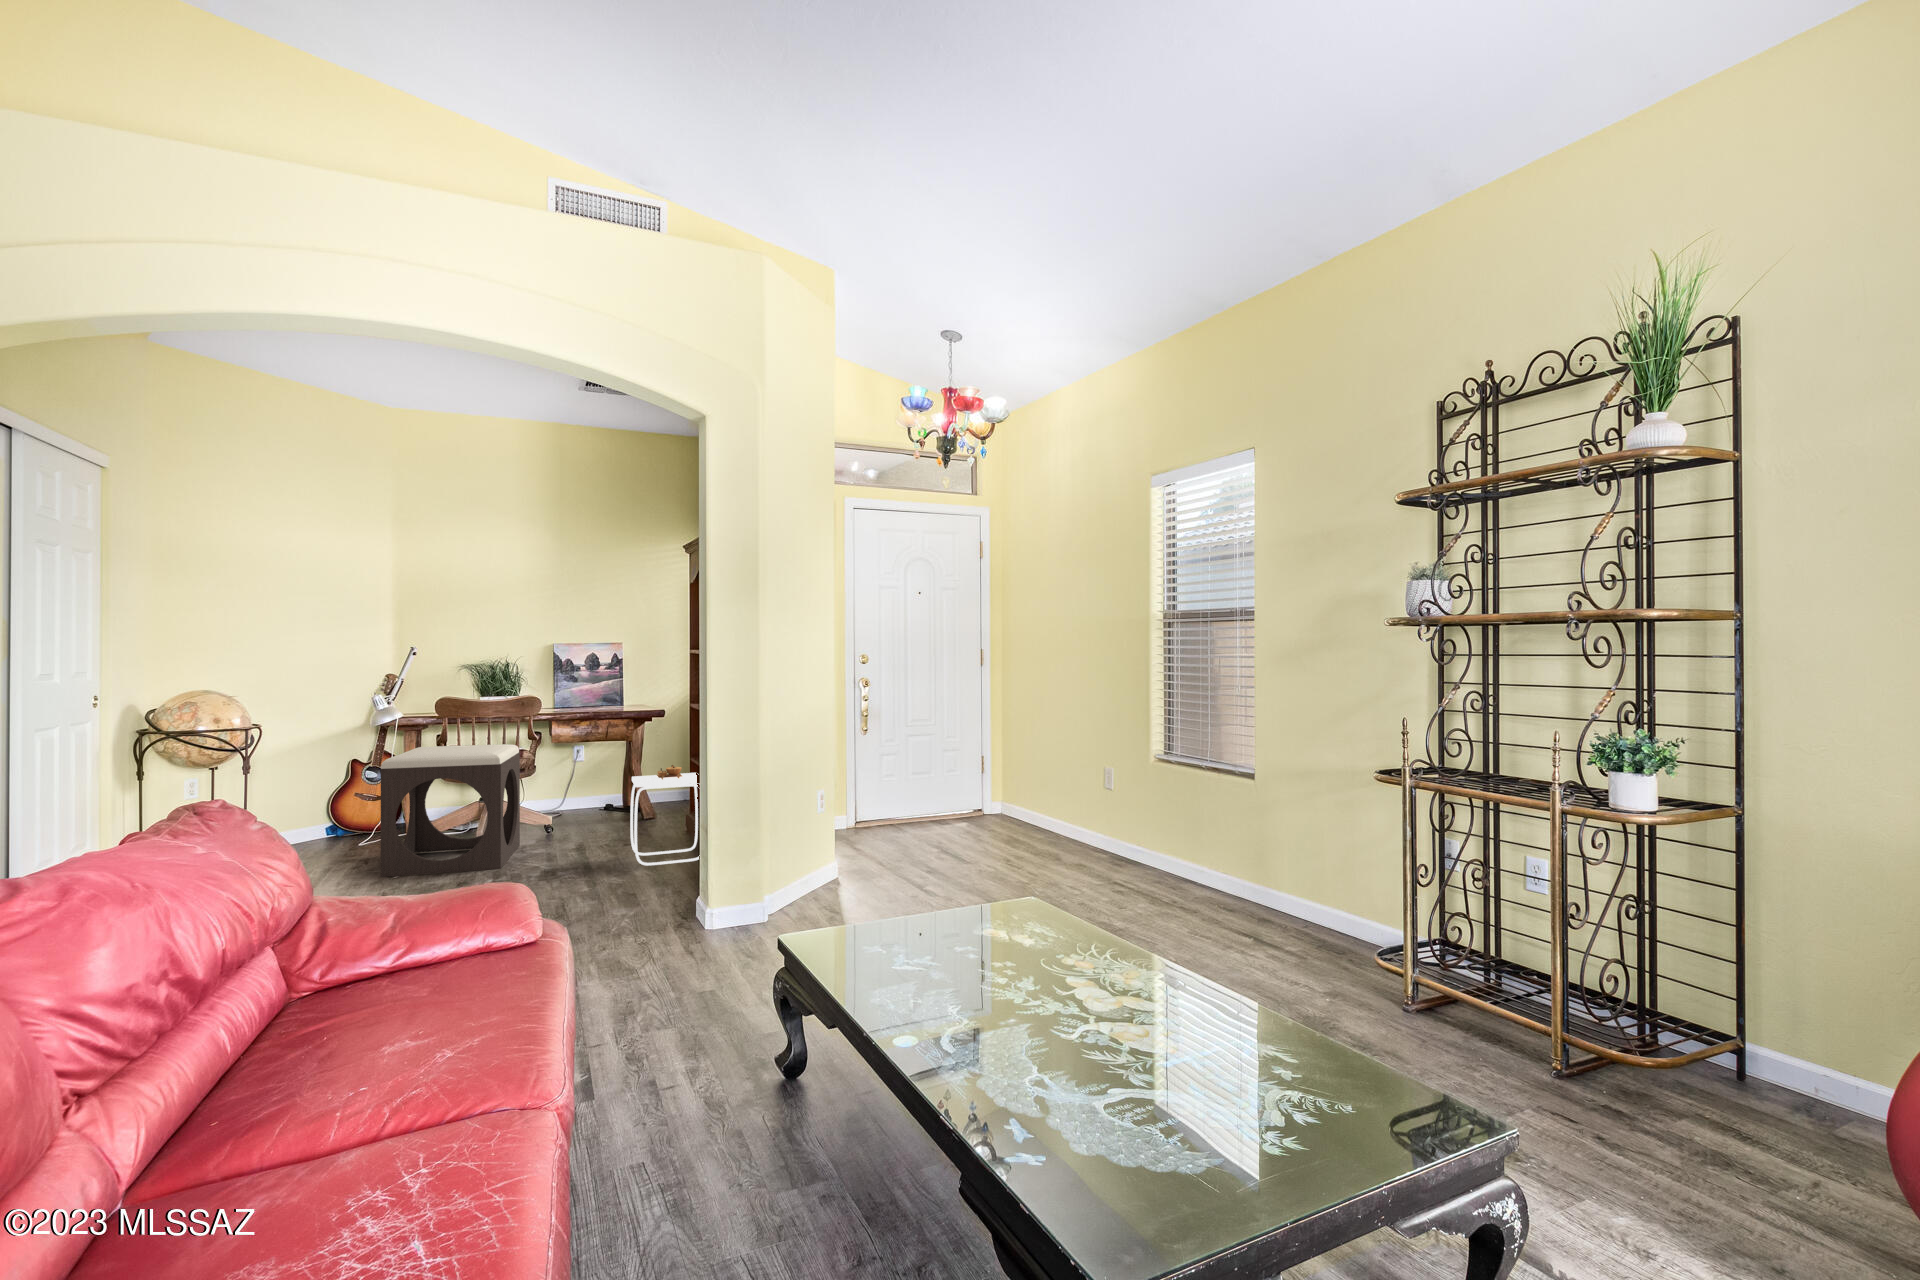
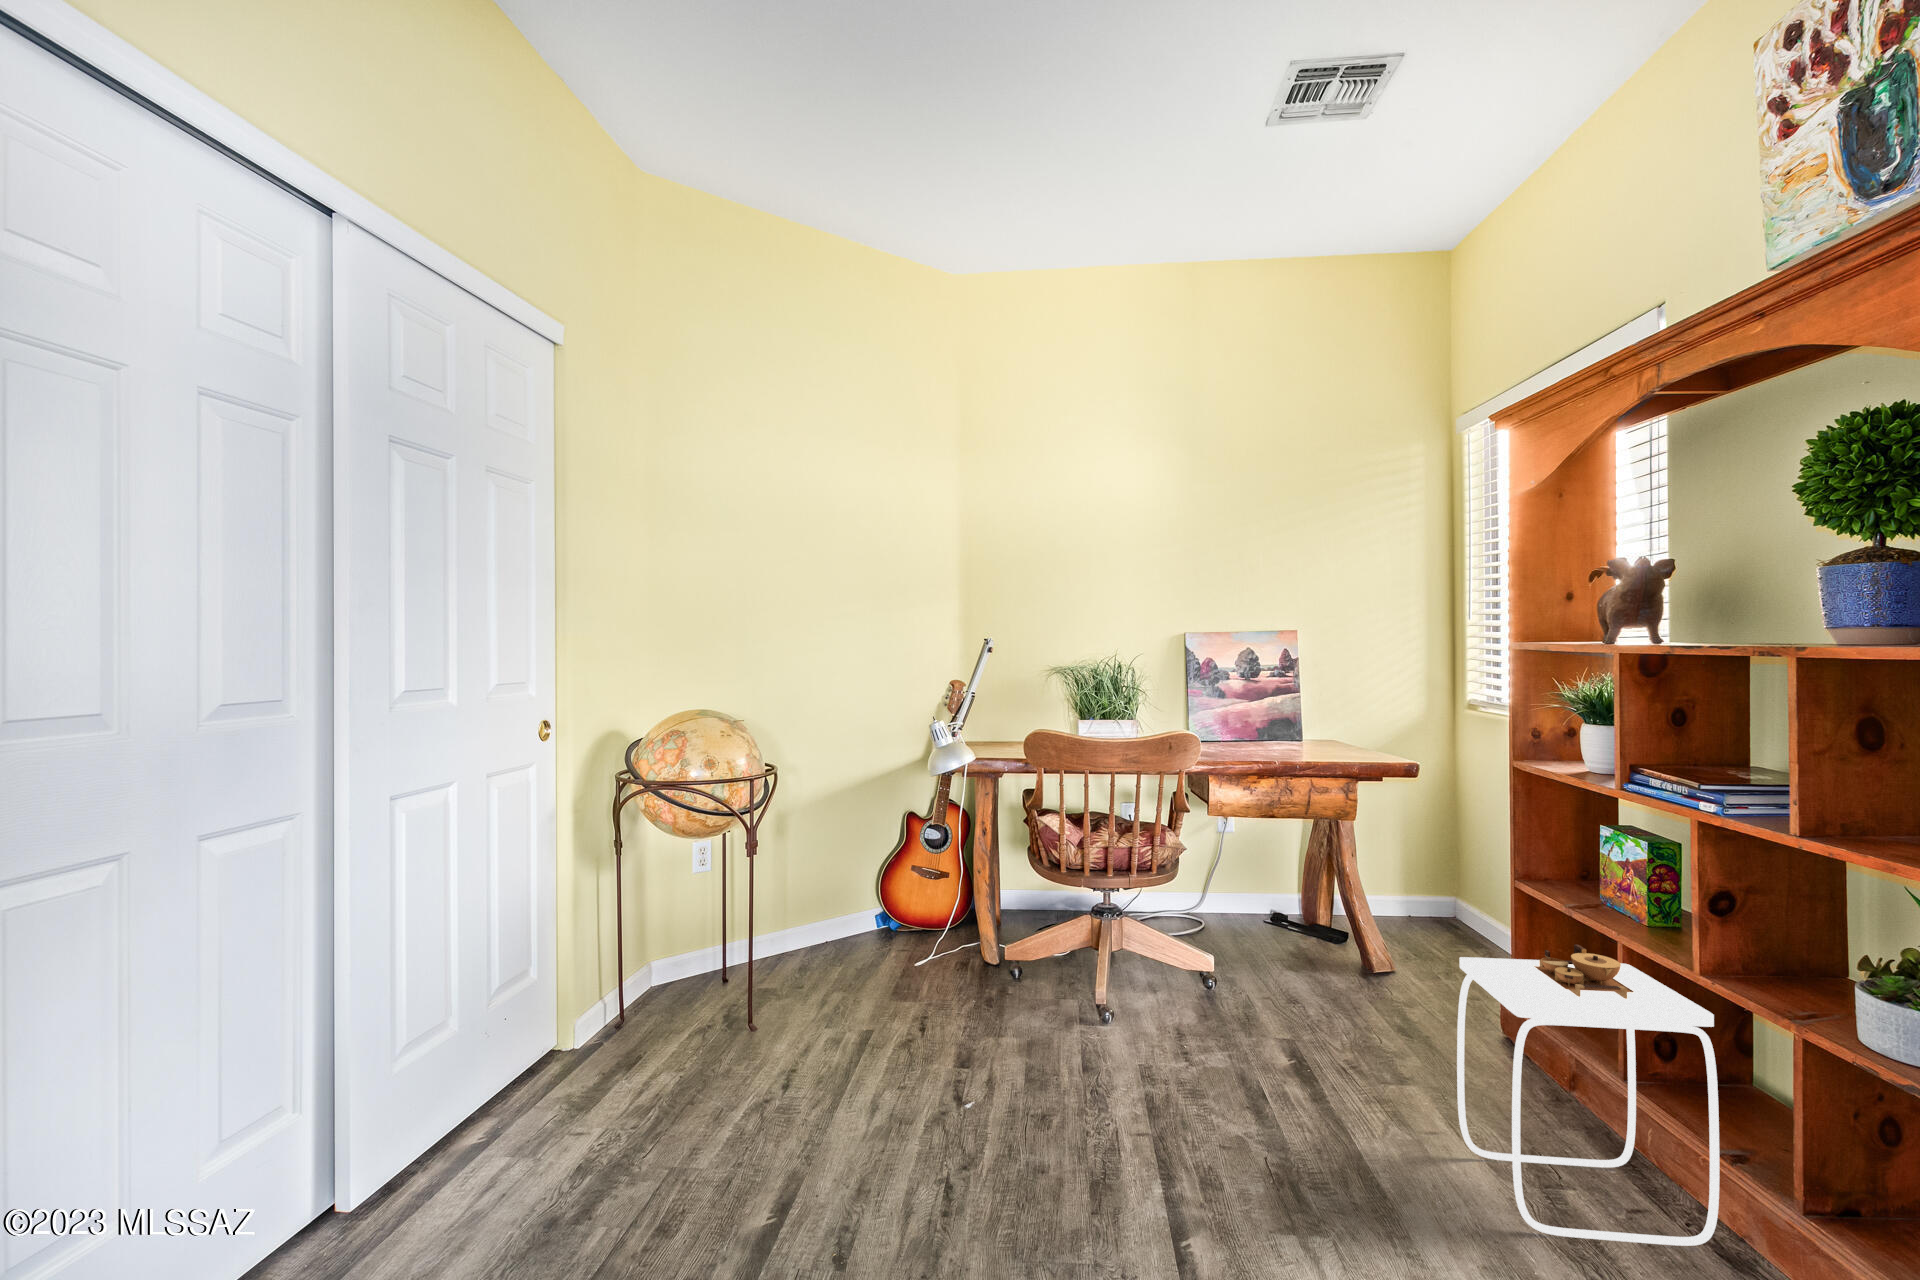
footstool: present [381,744,520,877] -> none [941,821,1171,1129]

